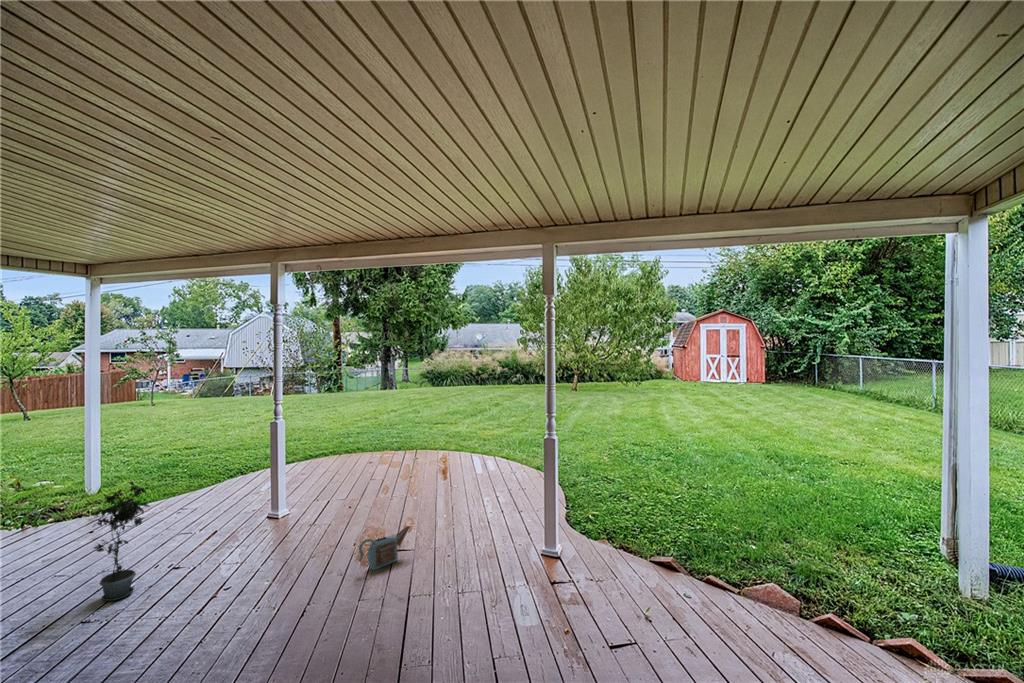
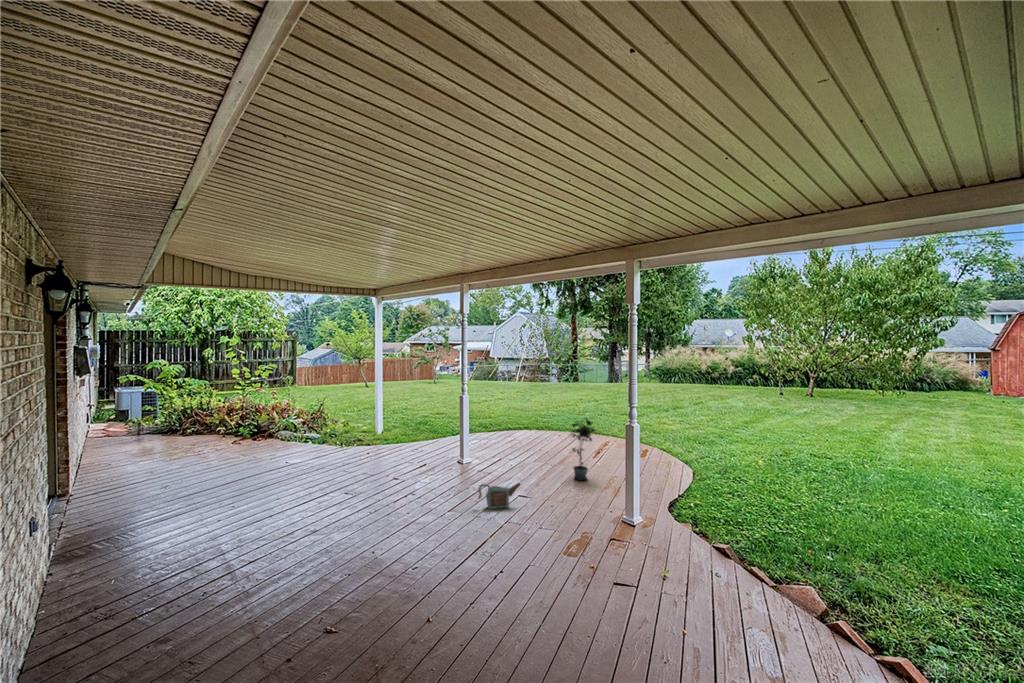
potted plant: present [92,482,149,601] -> present [572,417,595,480]

